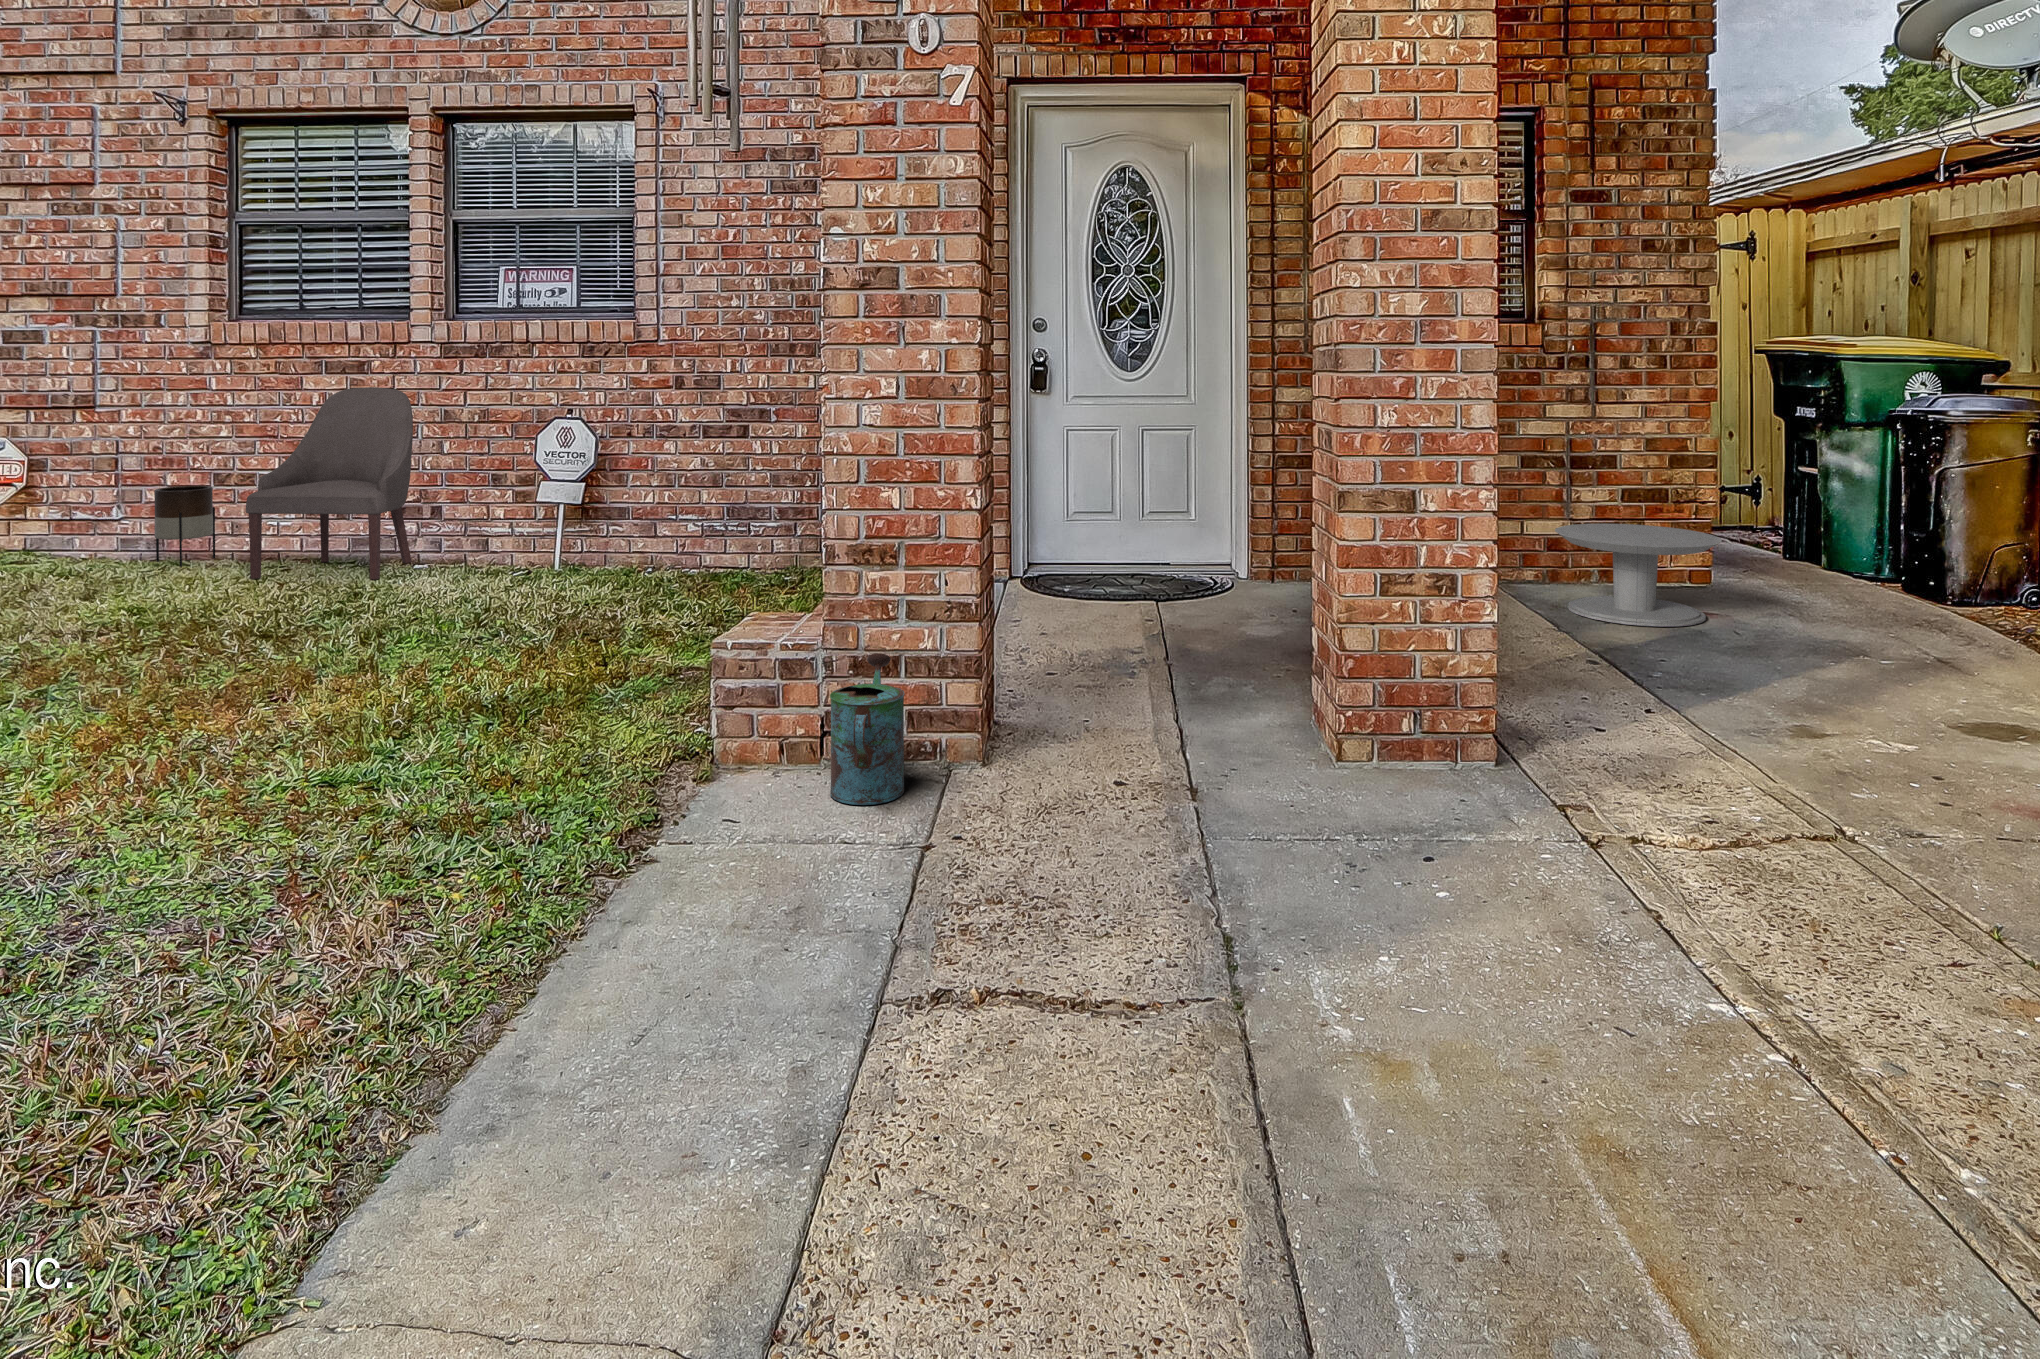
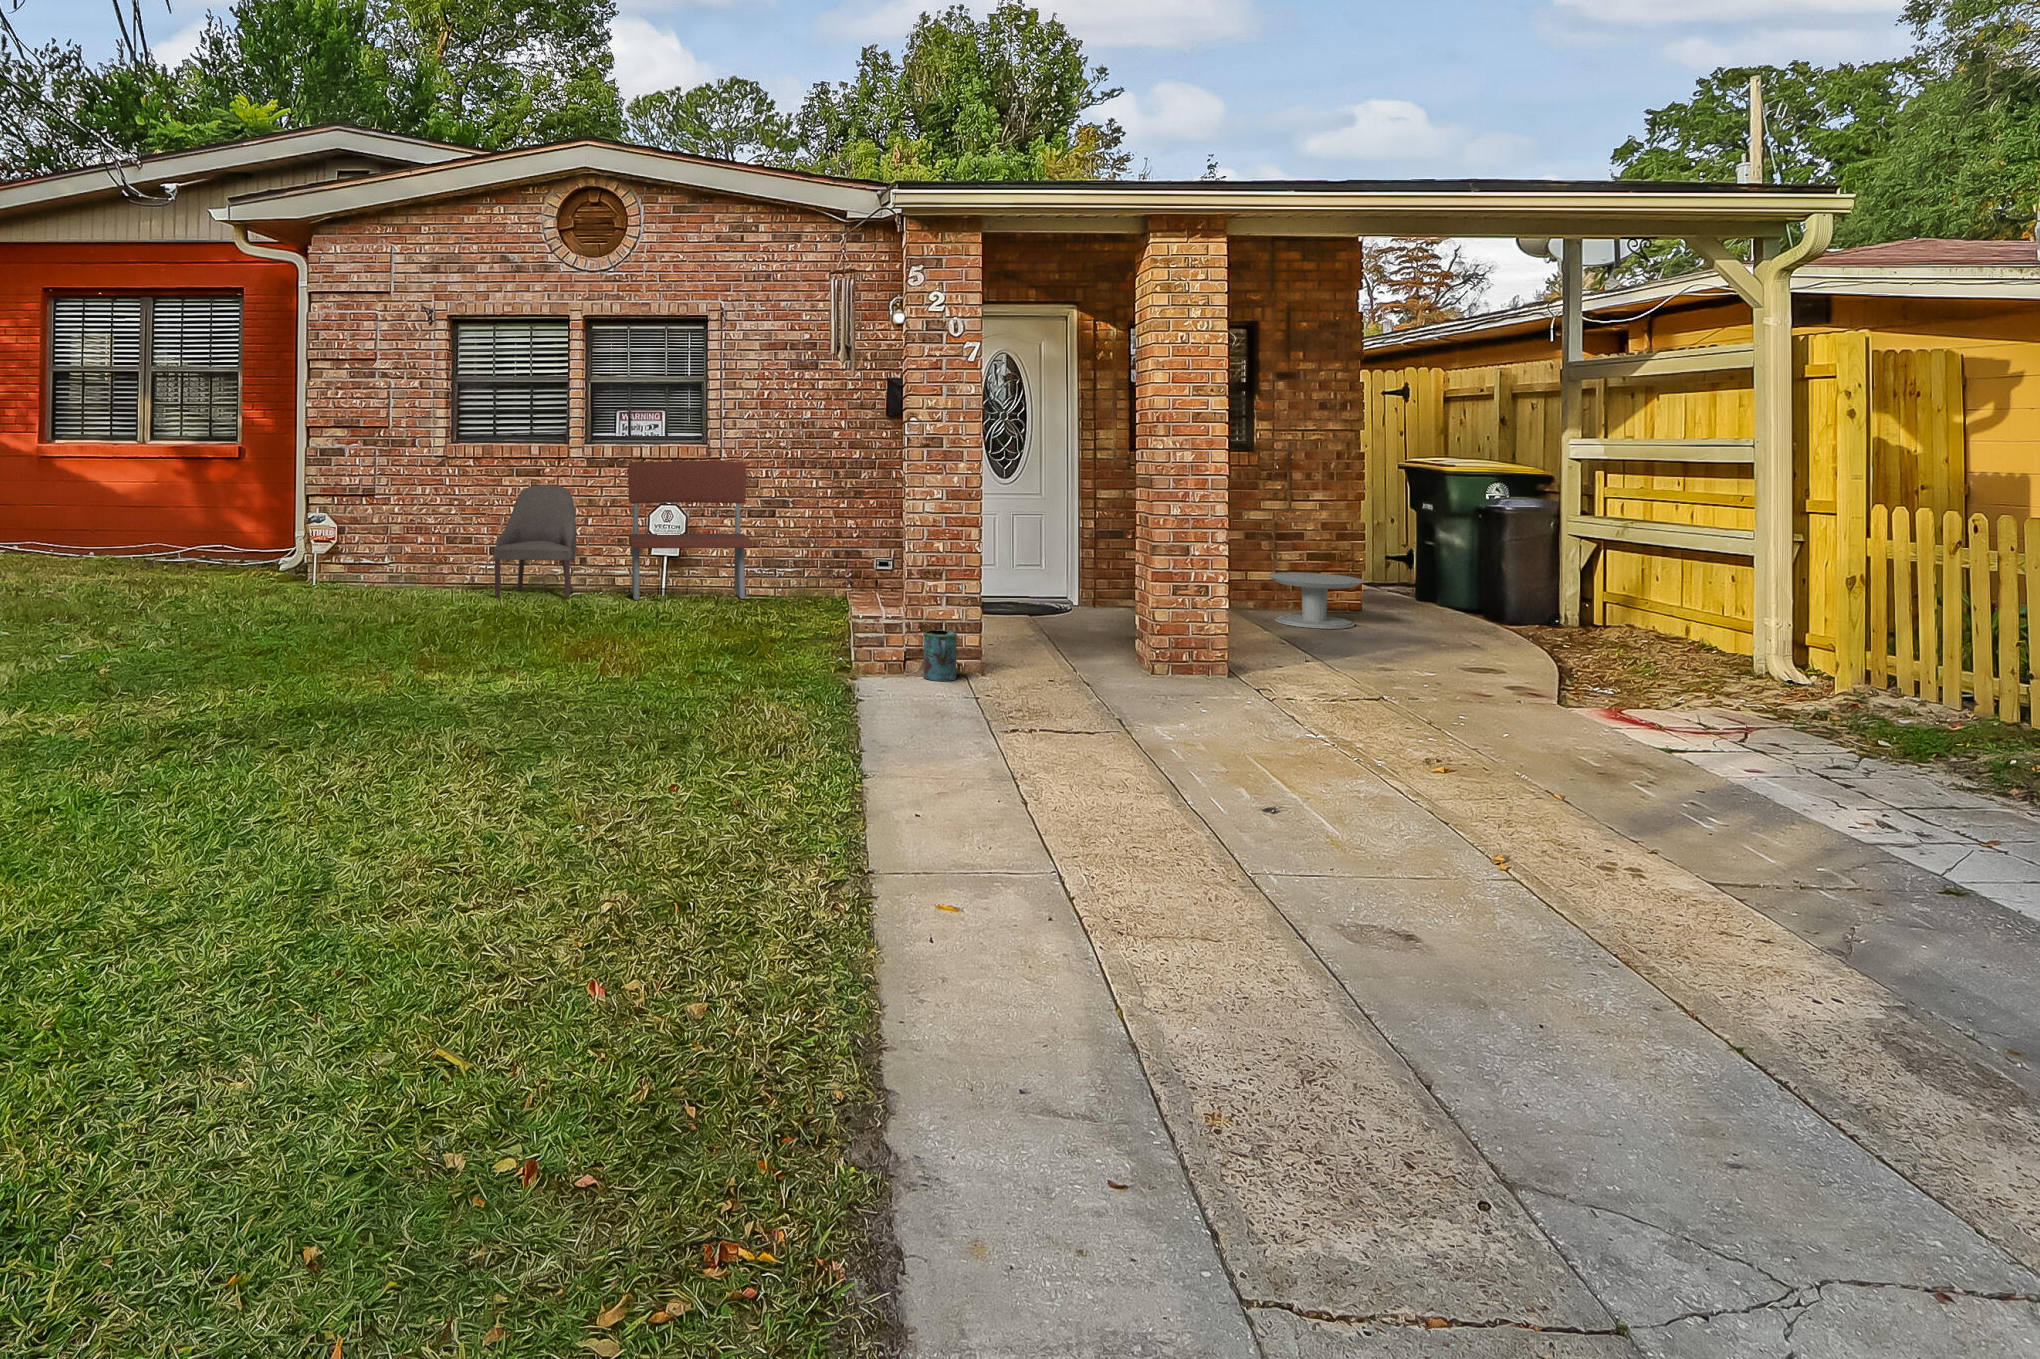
bench: none [470,347,700,581] -> present [628,462,752,600]
planter: present [154,486,215,567] -> none [420,544,452,591]

